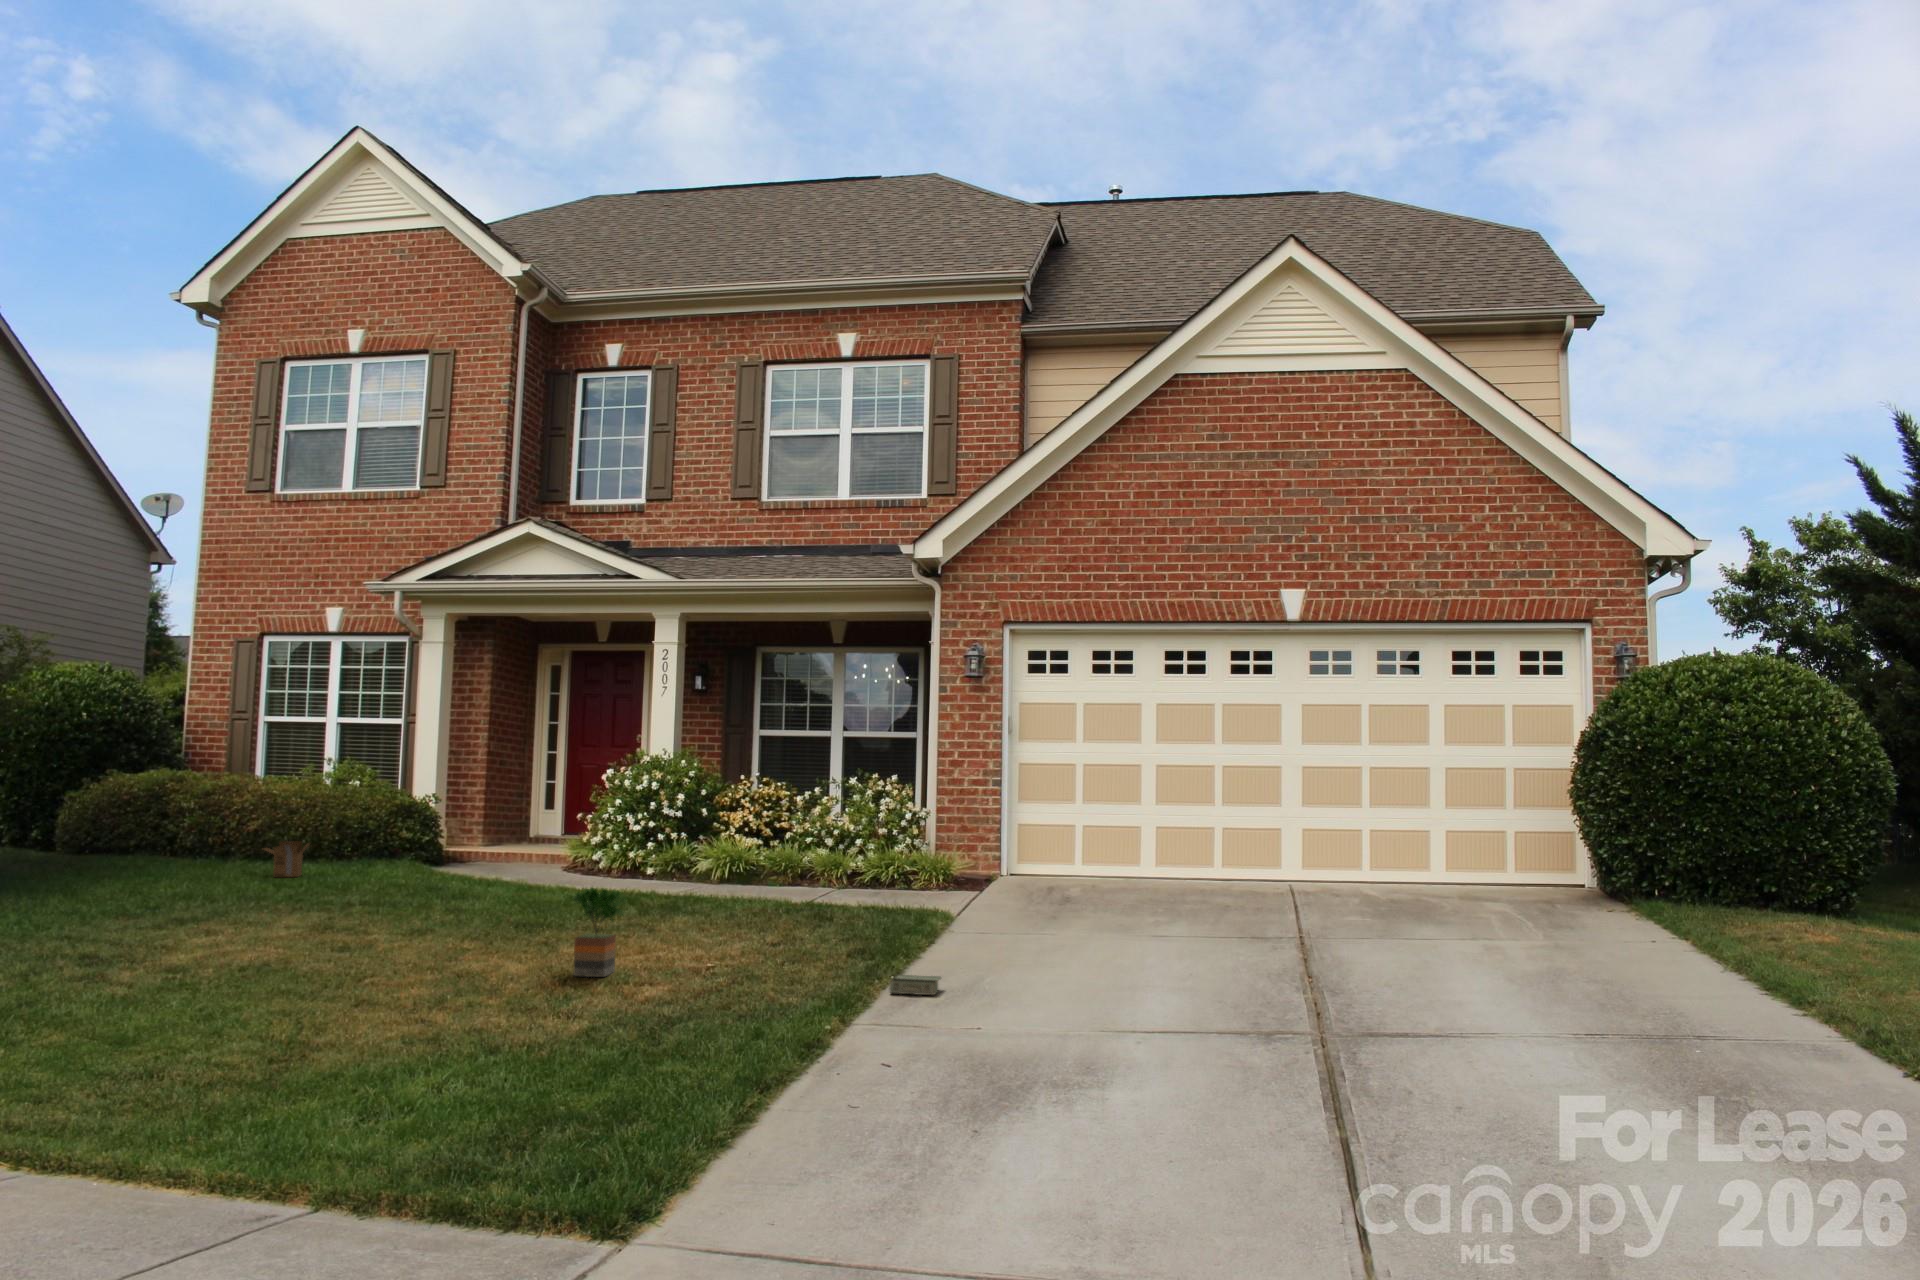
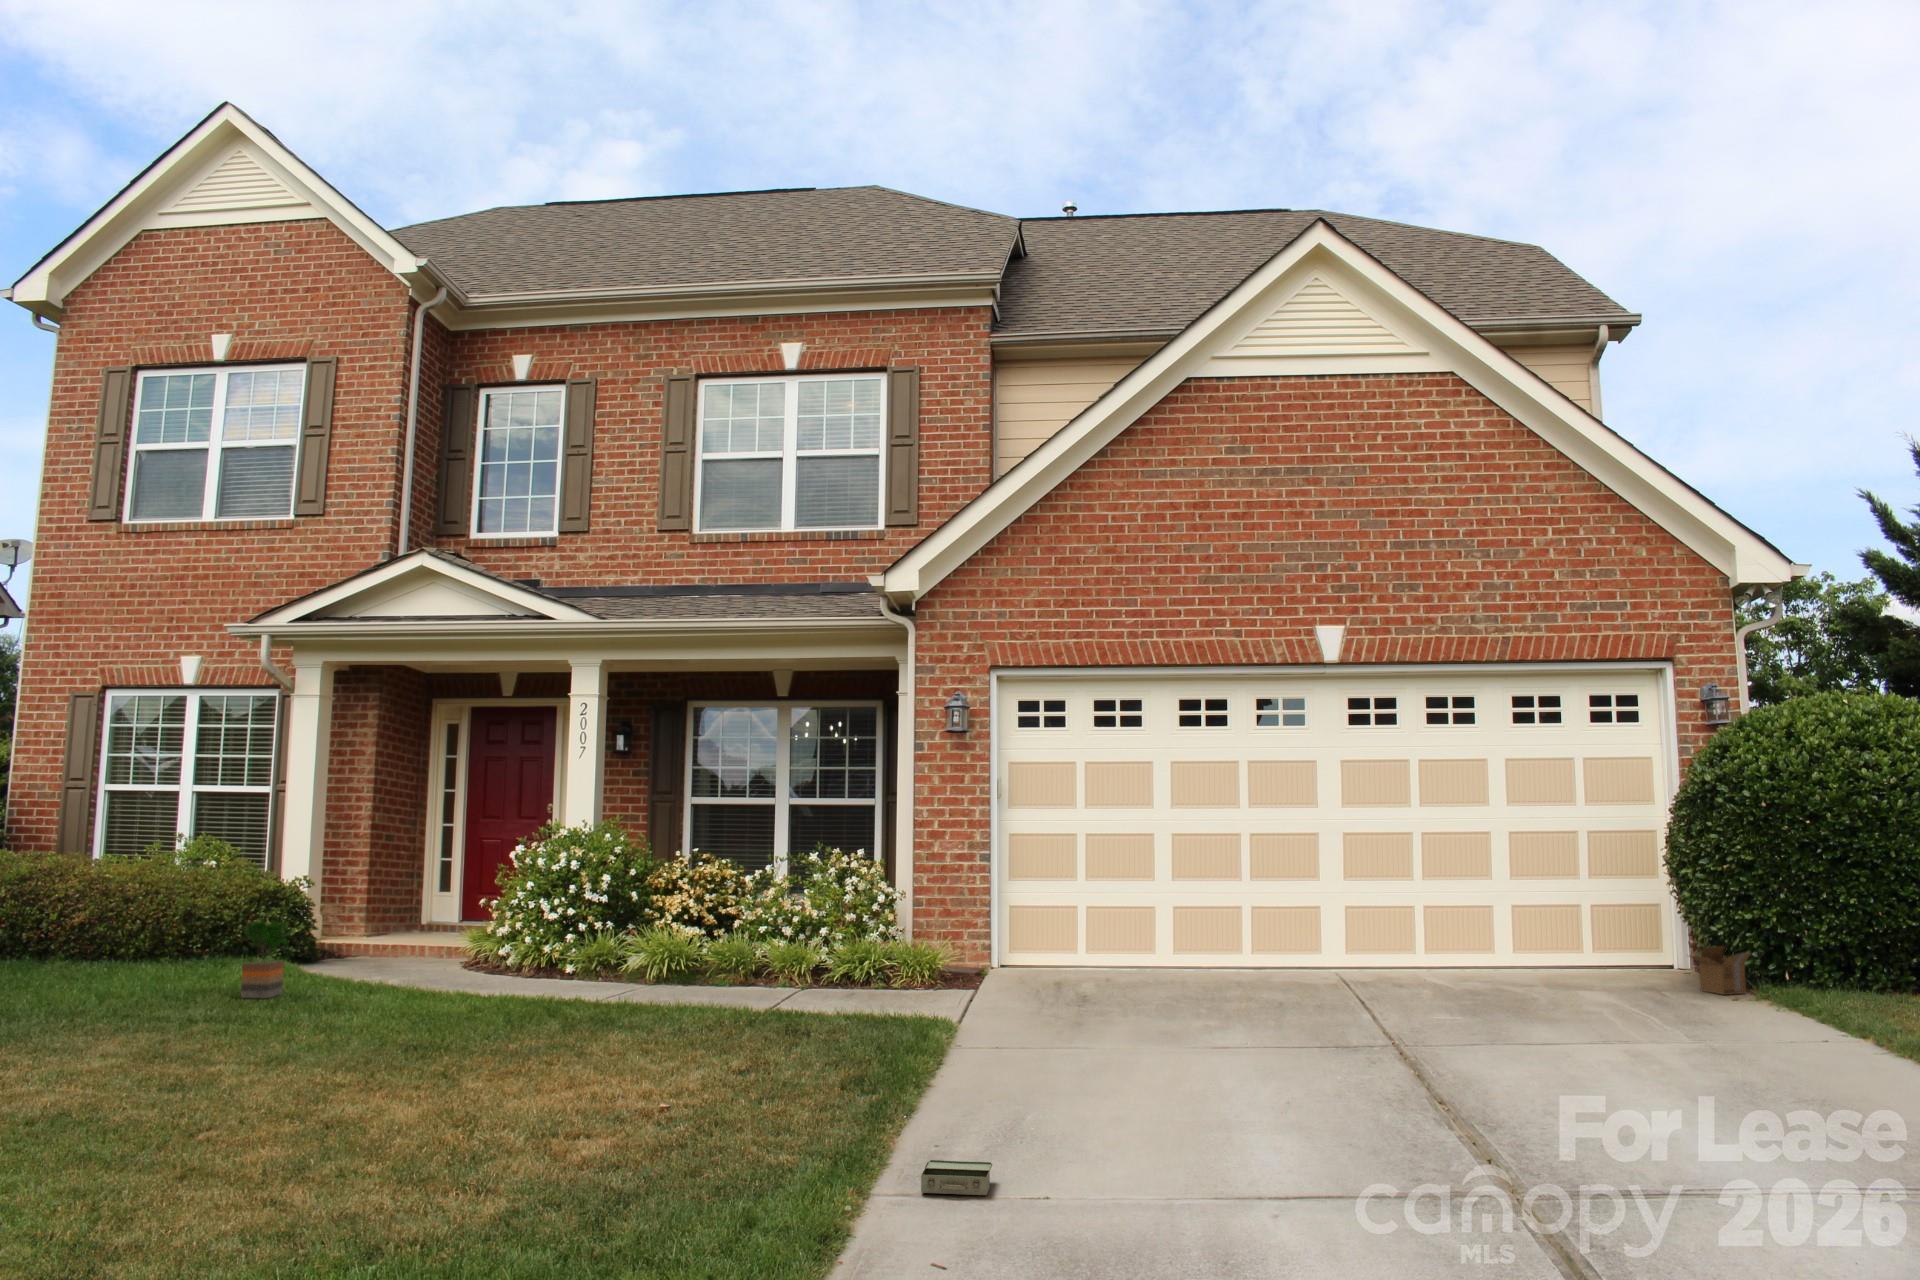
cardboard box: present [264,841,309,877] -> present [1690,946,1751,995]
potted tree: present [573,888,626,977] -> present [241,920,294,998]

